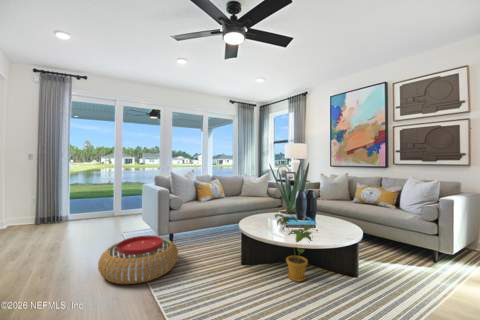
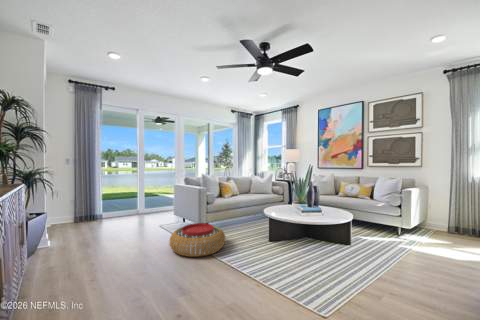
house plant: present [275,214,313,282] -> none [297,203,325,249]

